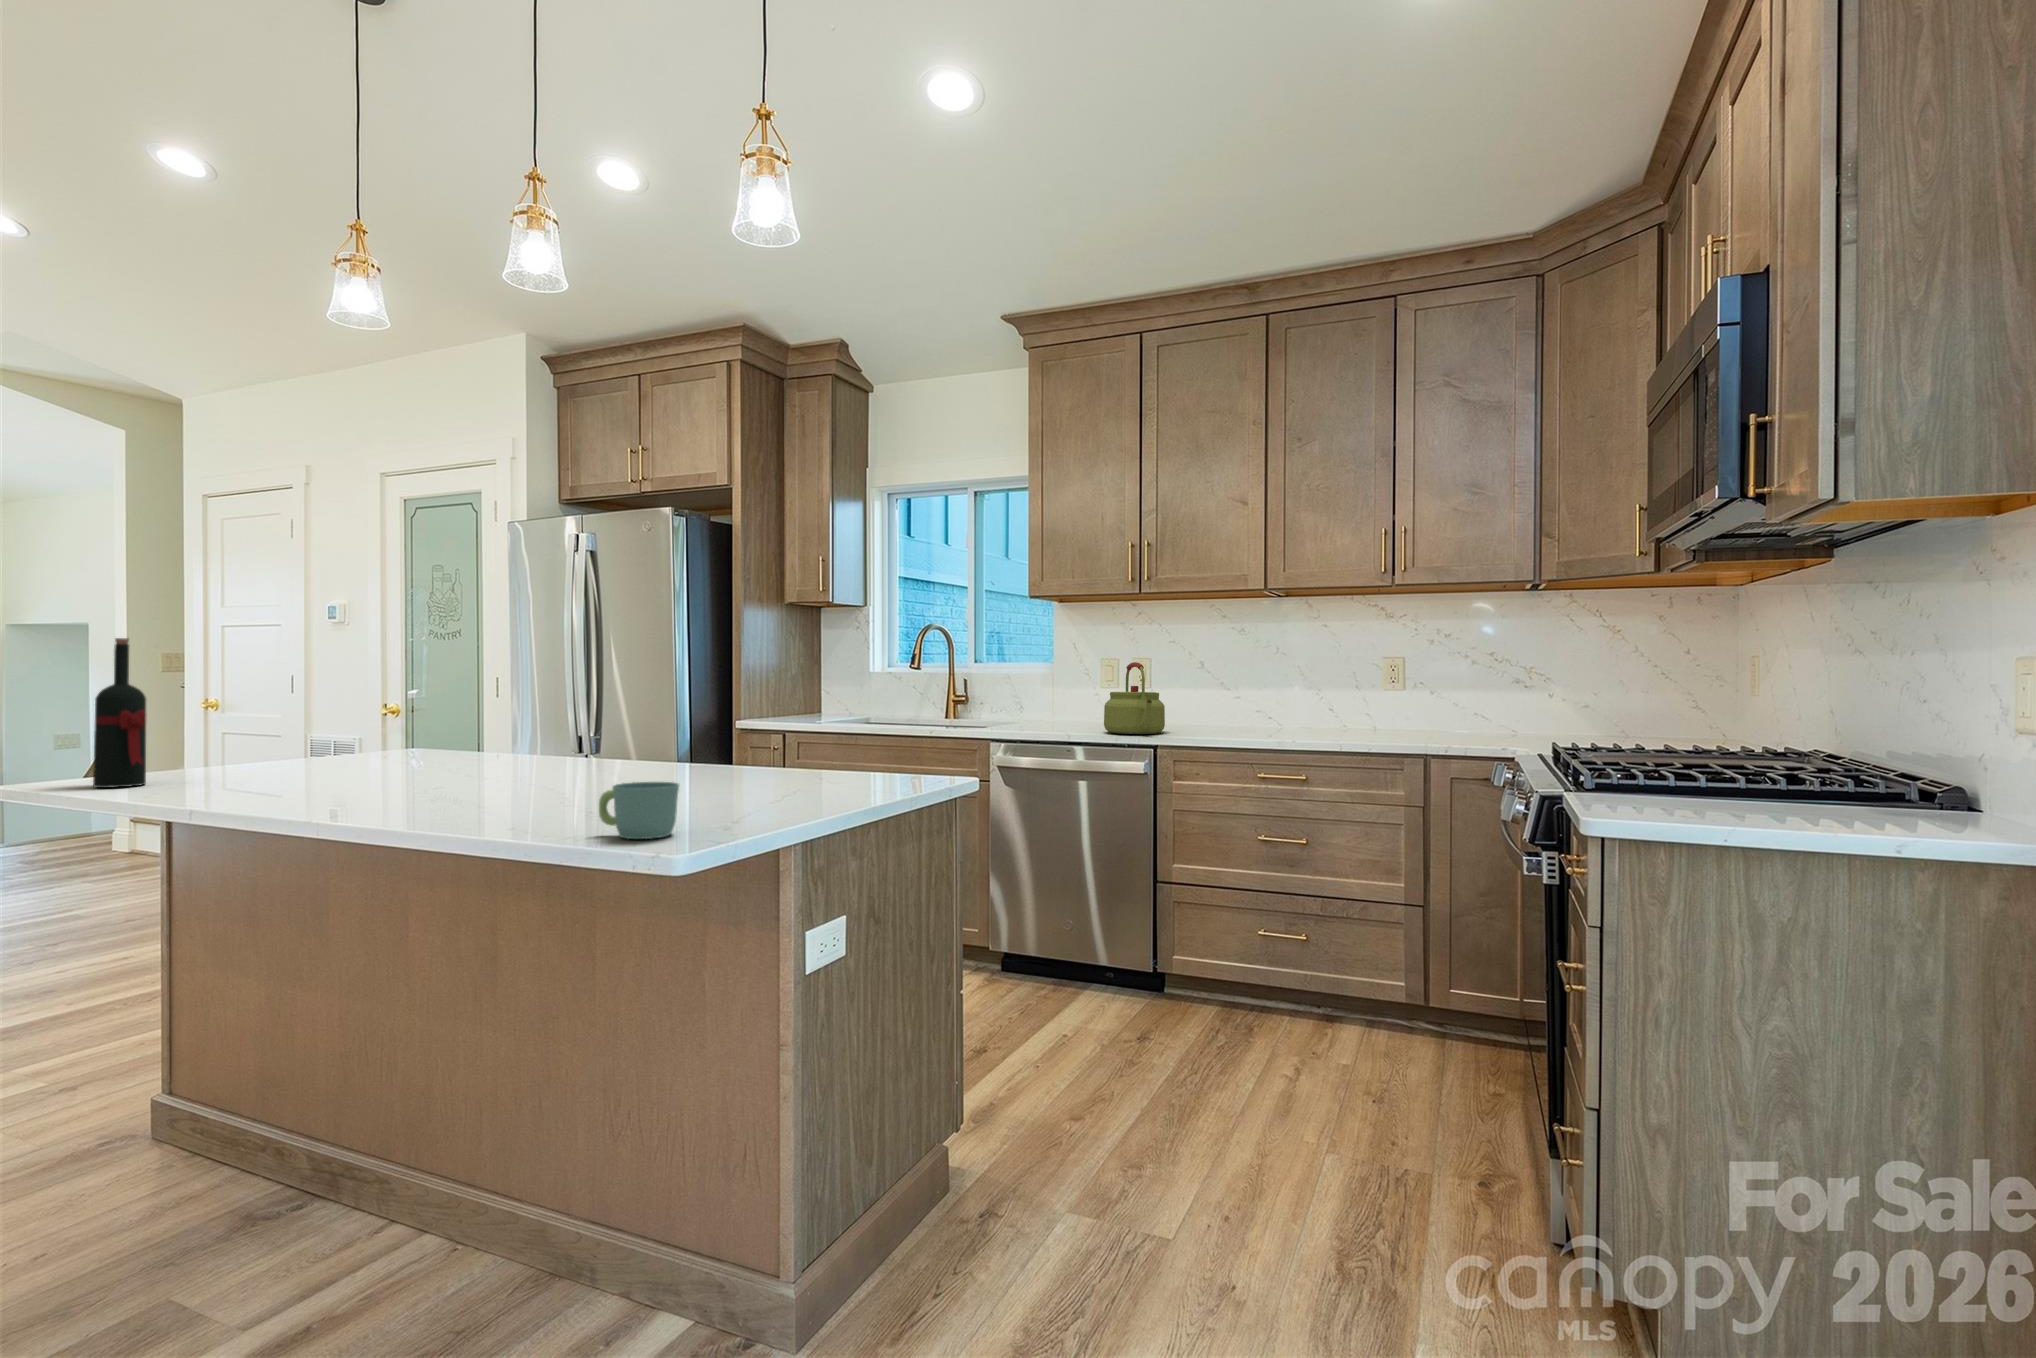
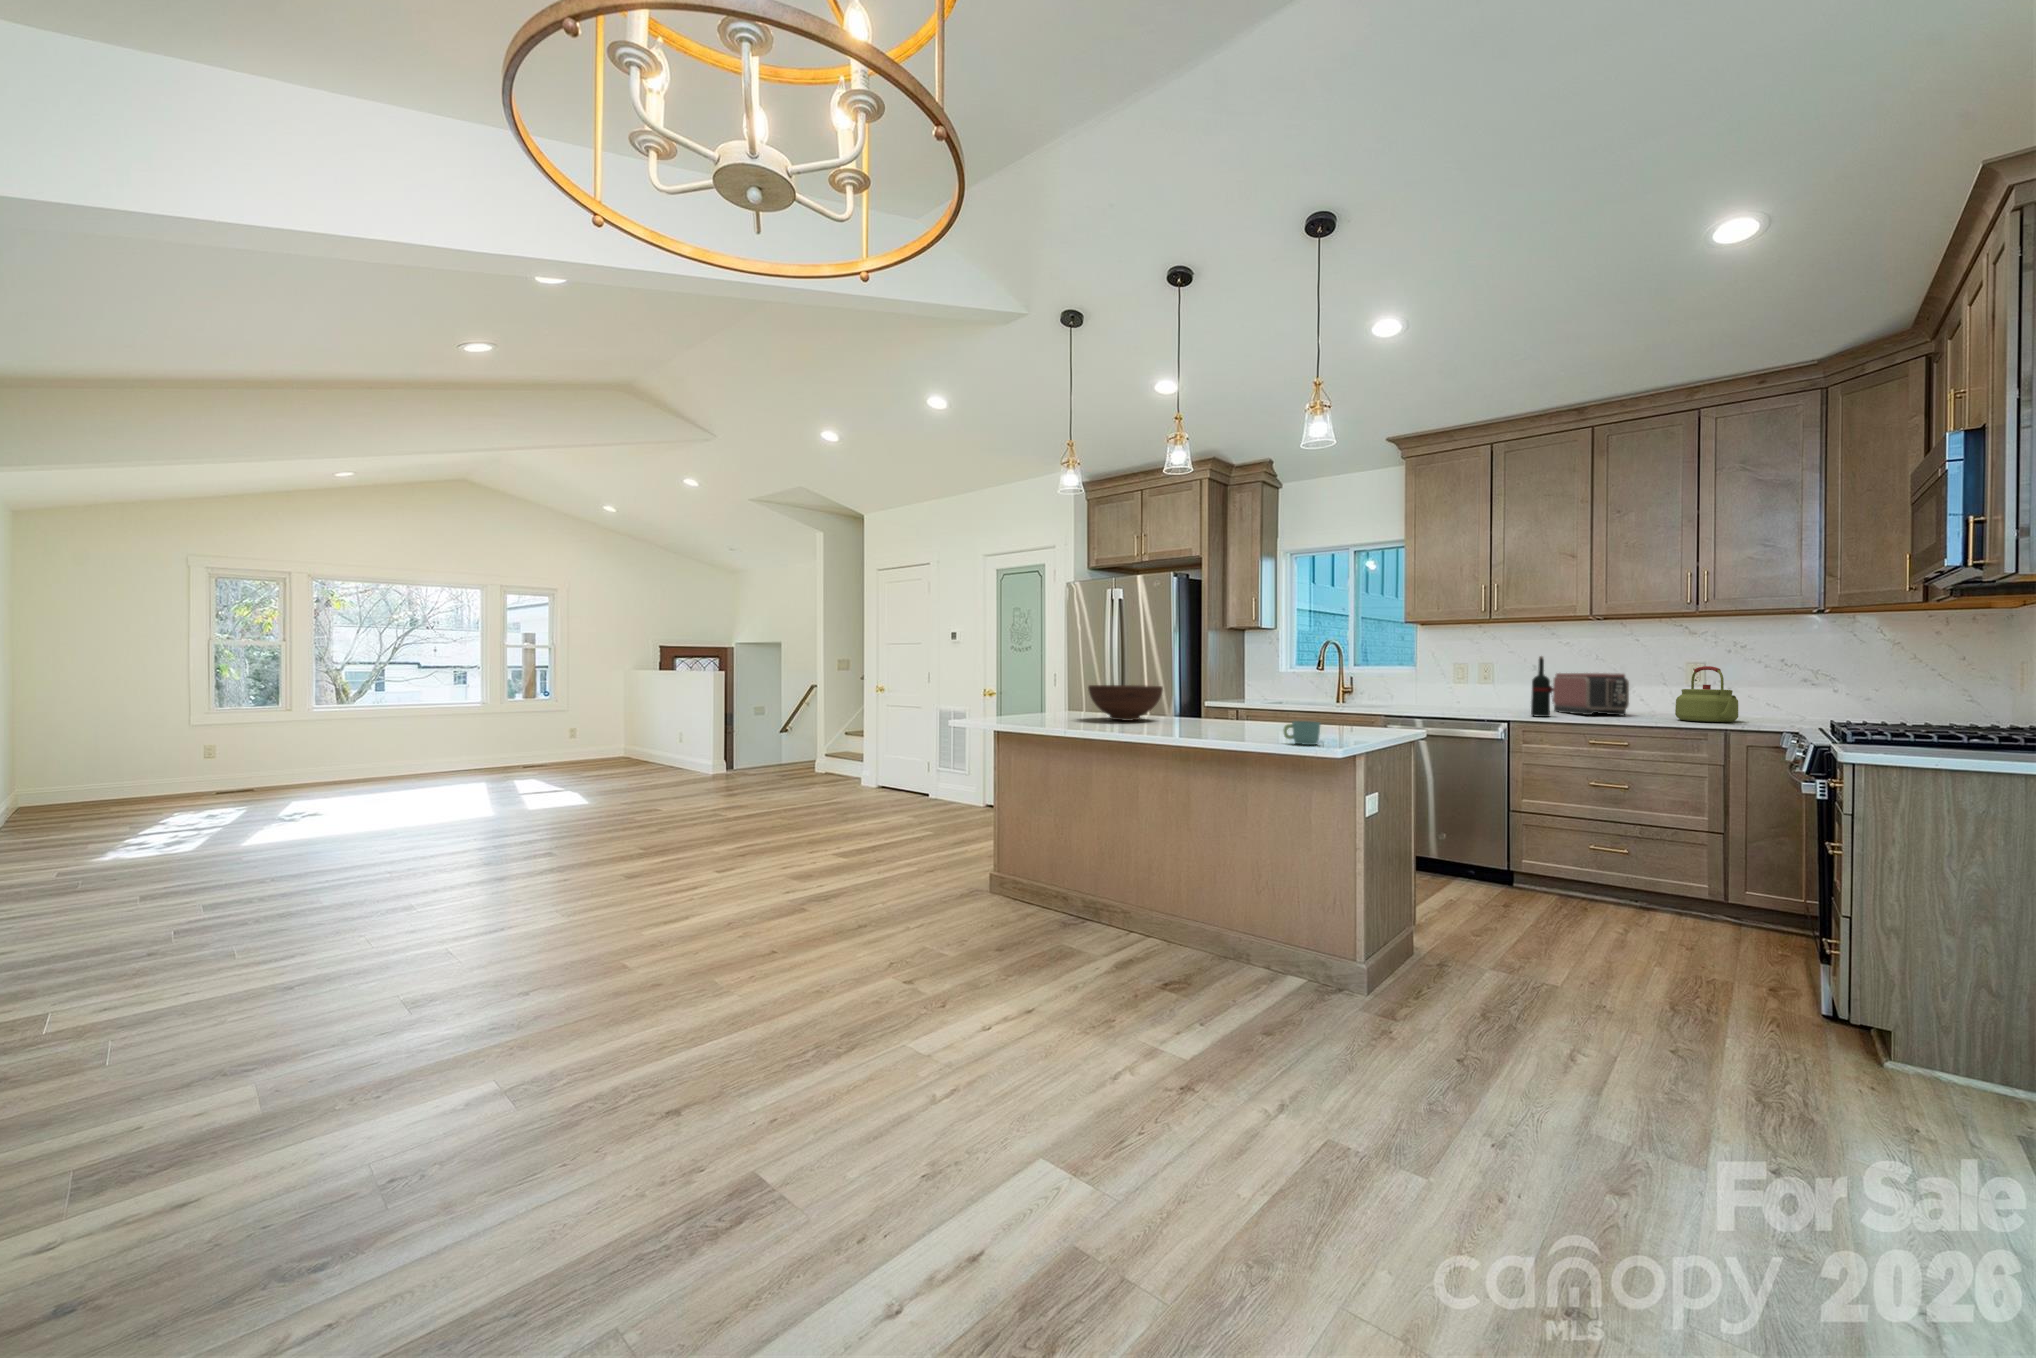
wine bottle: present [93,638,146,788] -> present [1531,656,1553,717]
kettle: present [1104,662,1165,734] -> present [1675,666,1738,722]
toaster: none [1218,674,1308,736] -> present [1553,673,1629,715]
fruit bowl: none [345,699,524,772] -> present [1088,685,1163,721]

